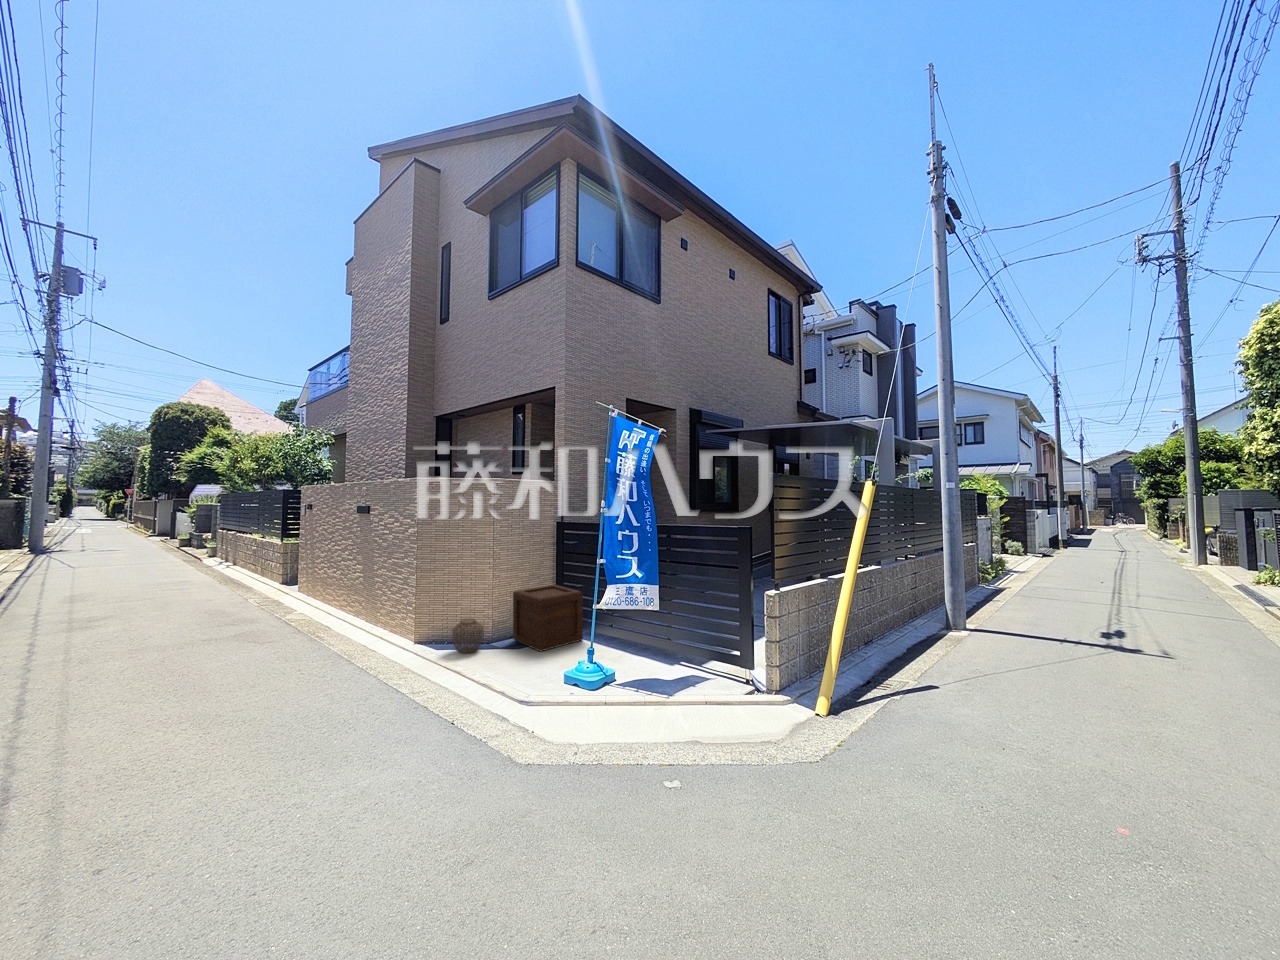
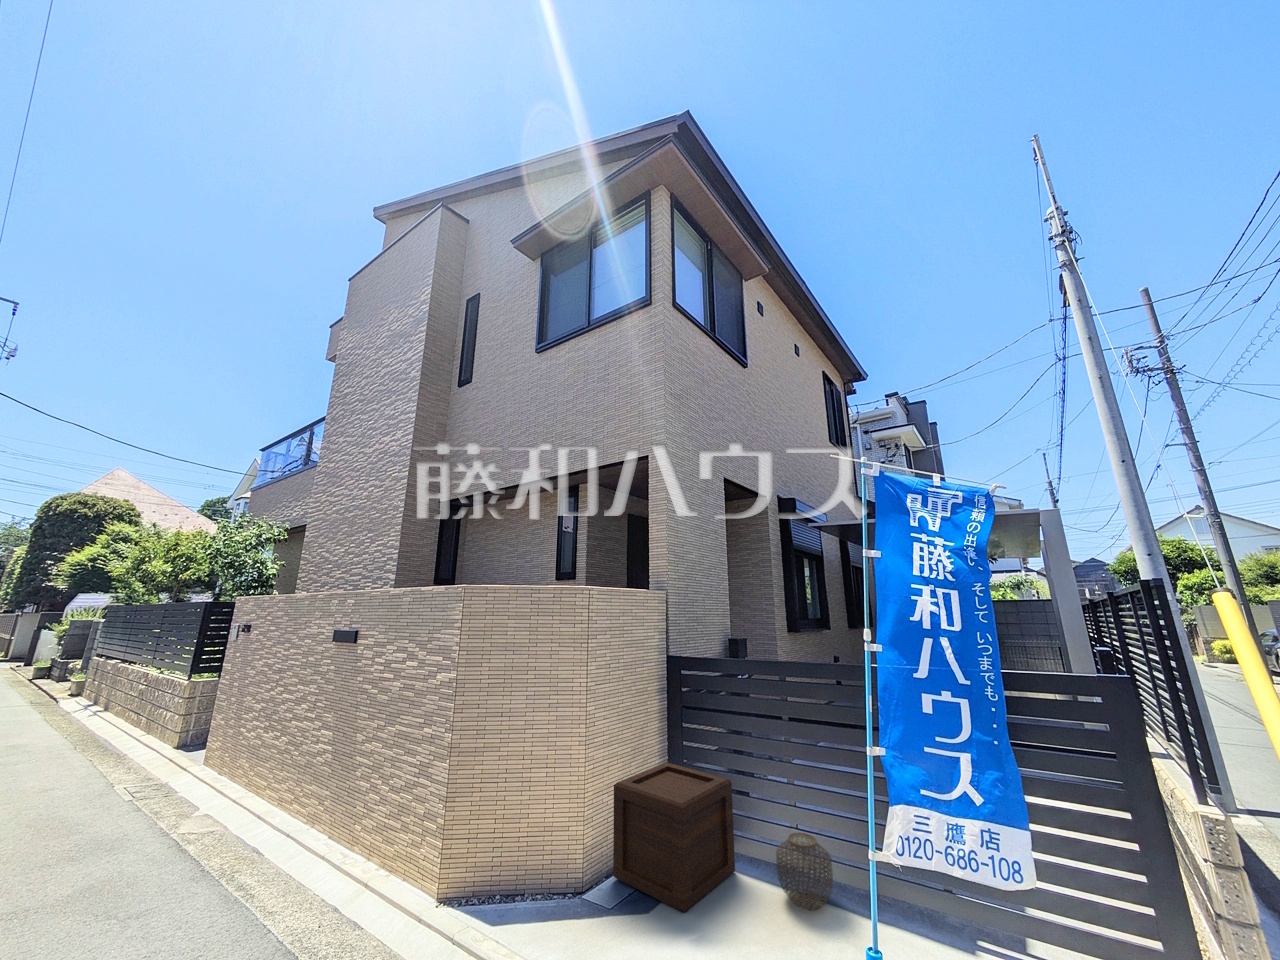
woven basket: present [452,619,483,654] -> present [776,833,833,910]

